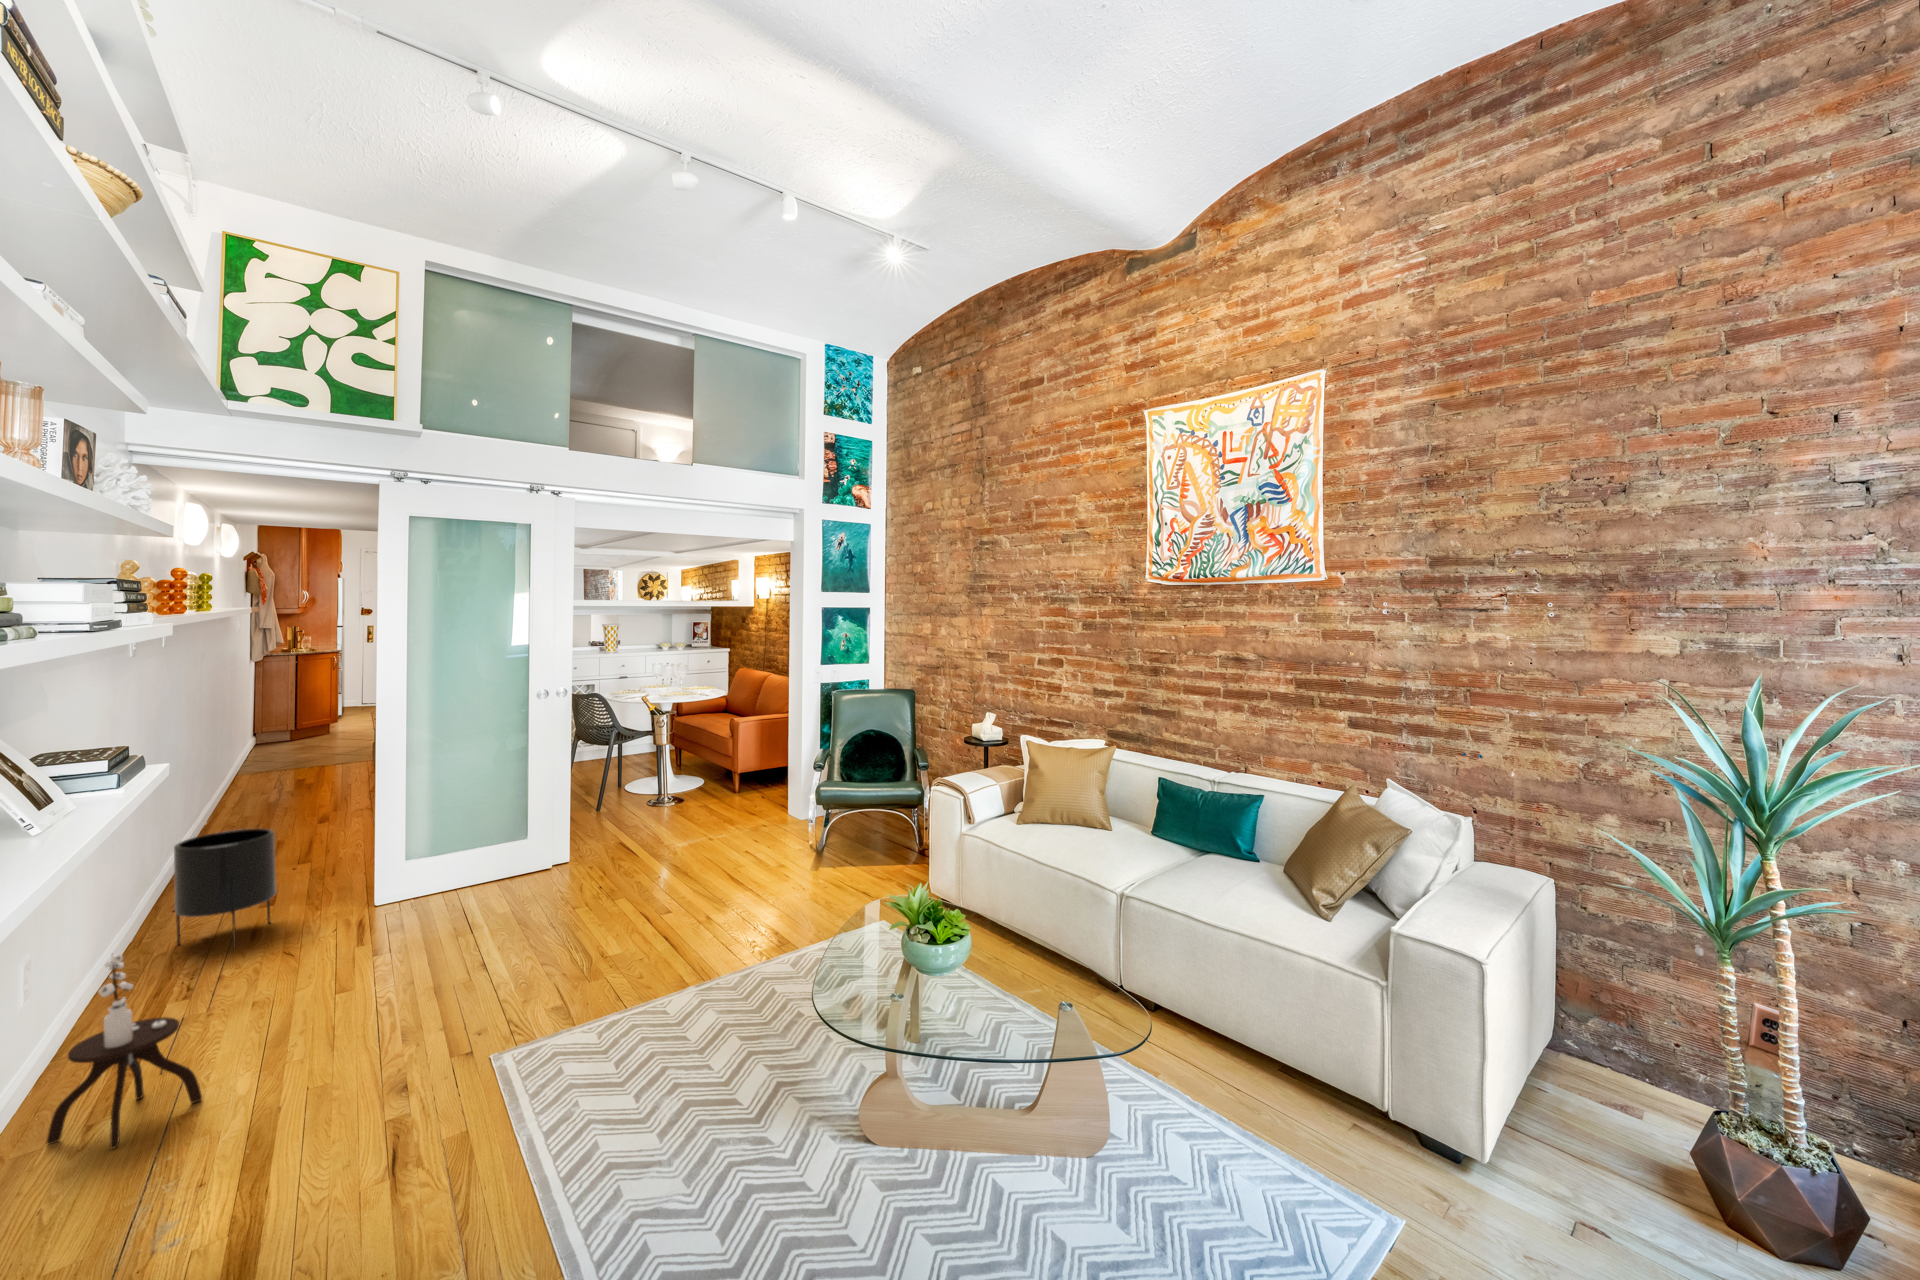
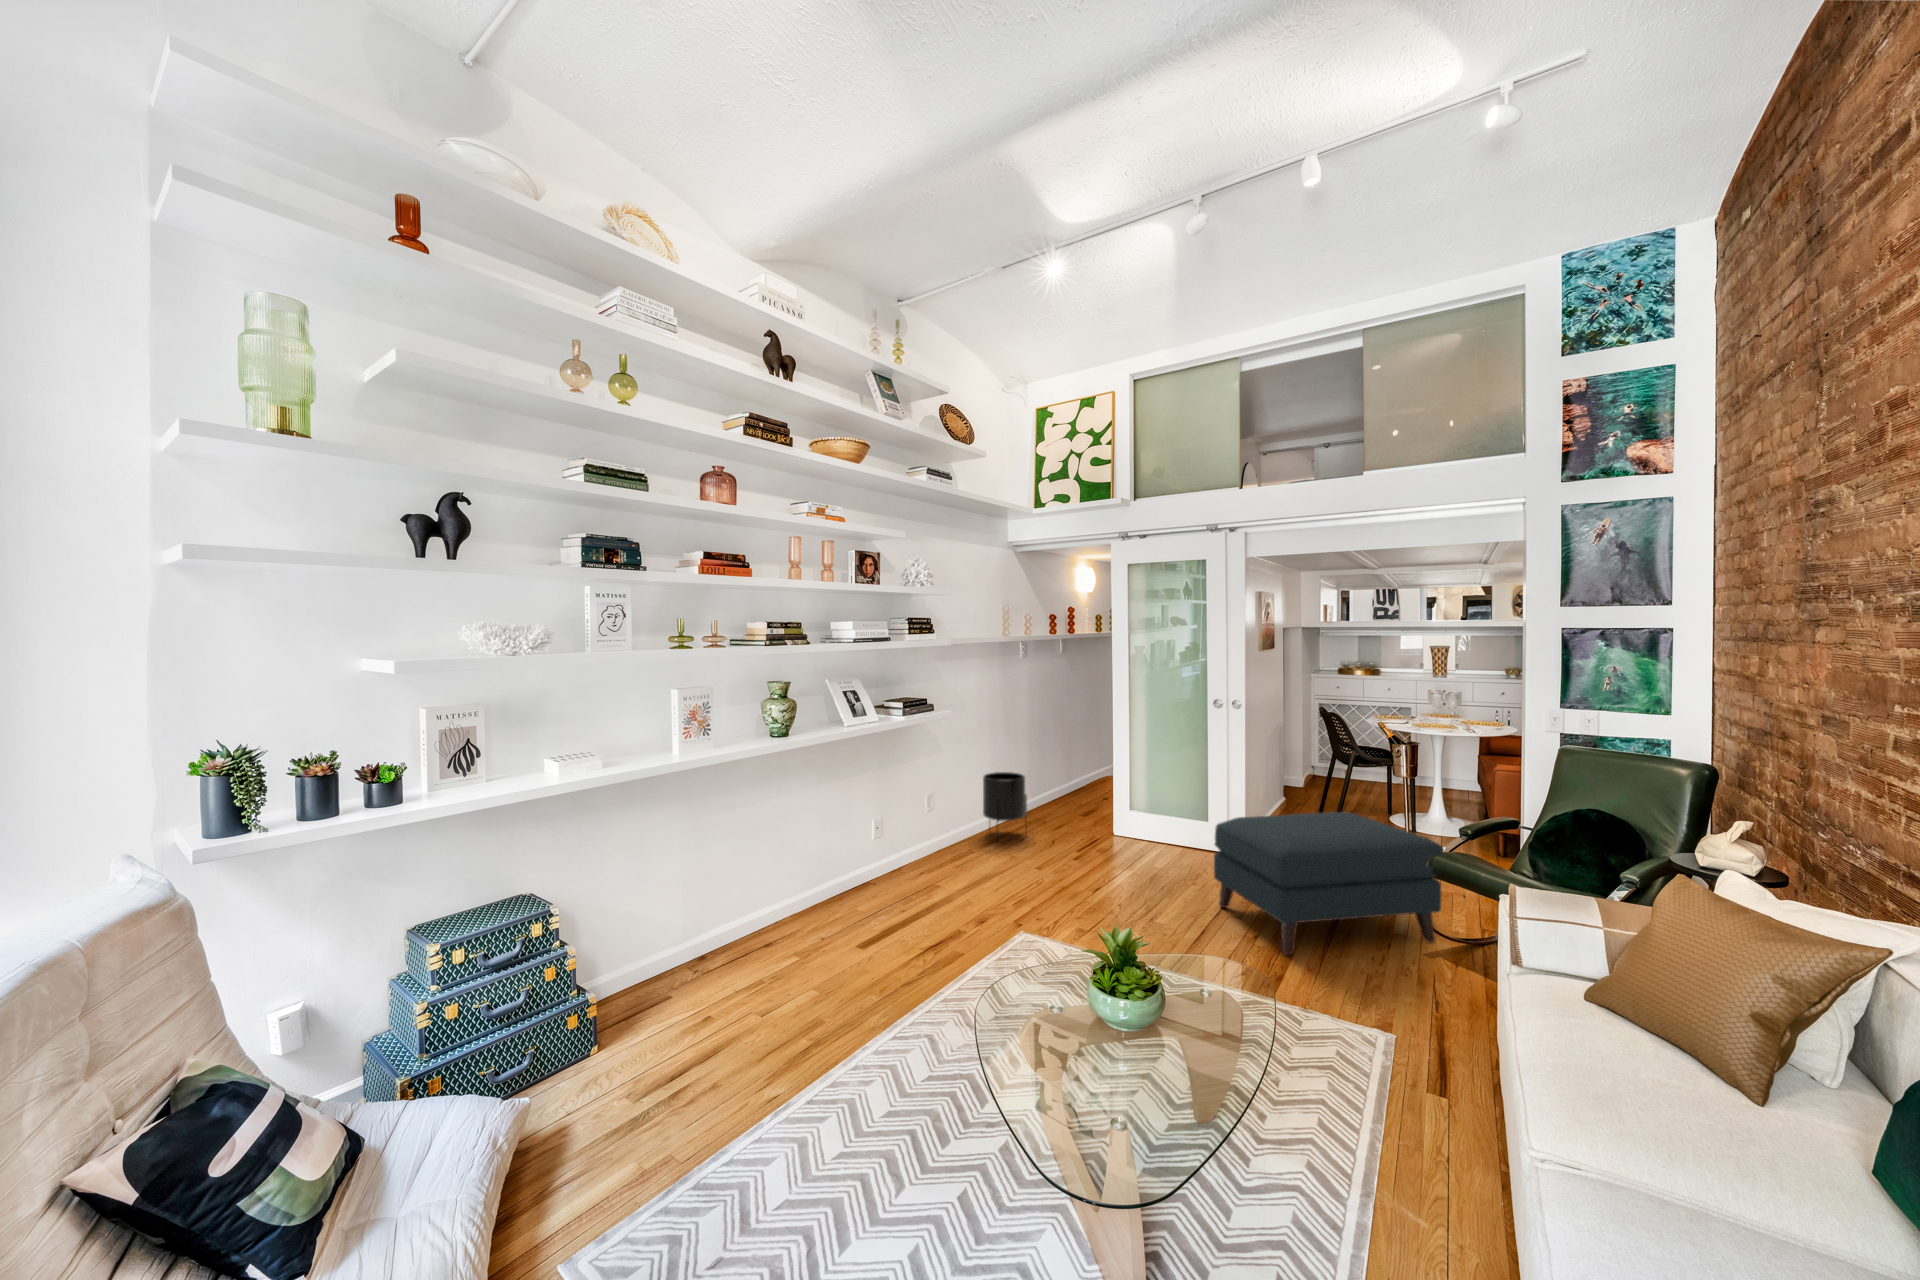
ottoman: none [647,767,816,892] -> present [1214,812,1443,955]
side table: present [47,955,202,1149] -> none [851,812,891,907]

